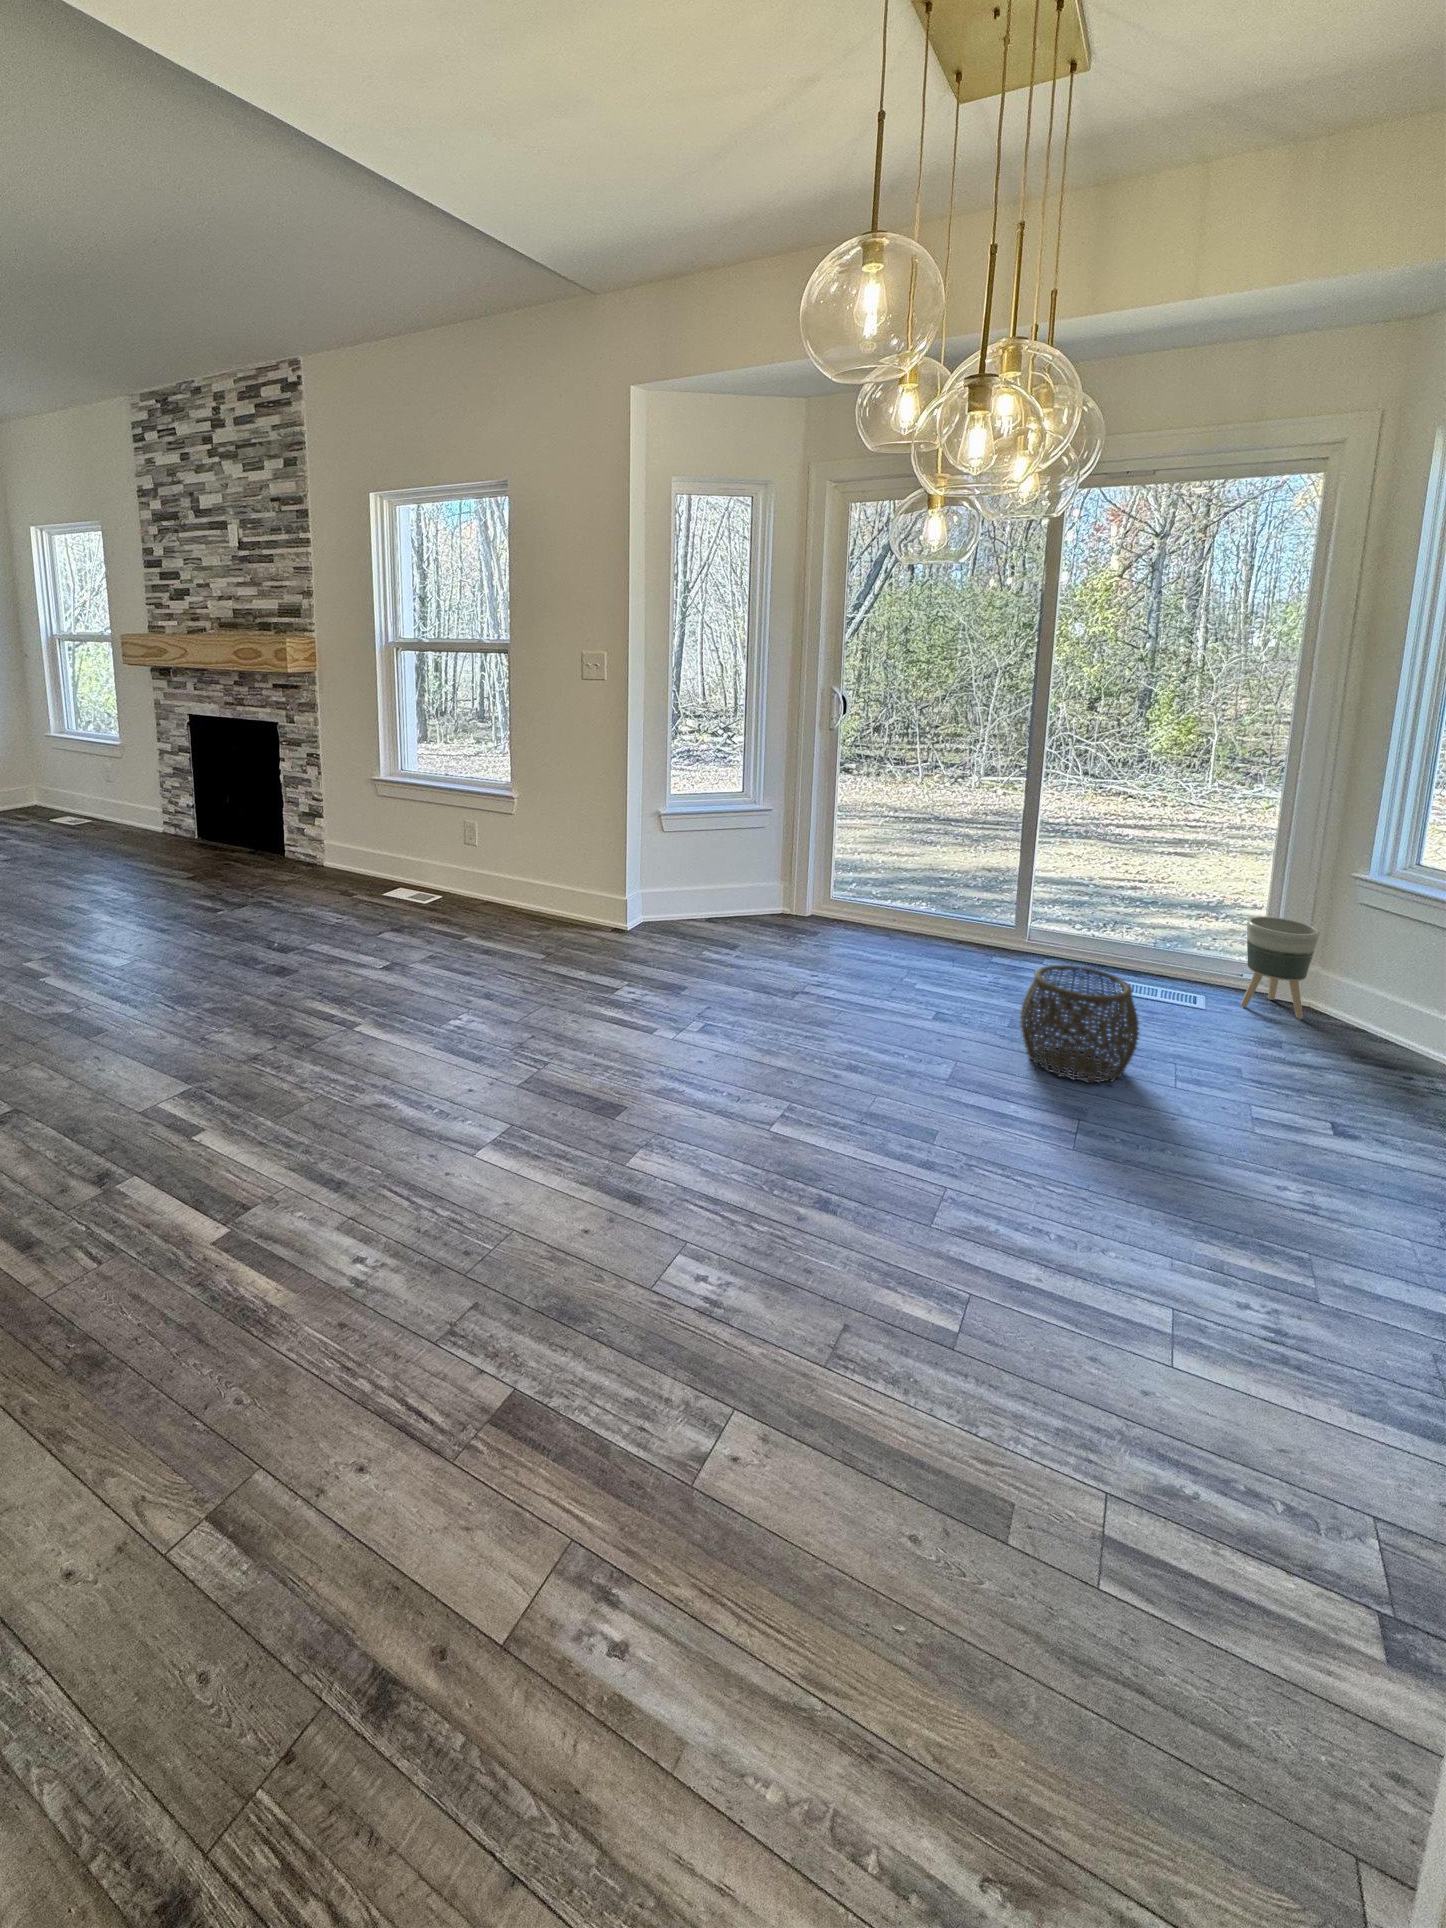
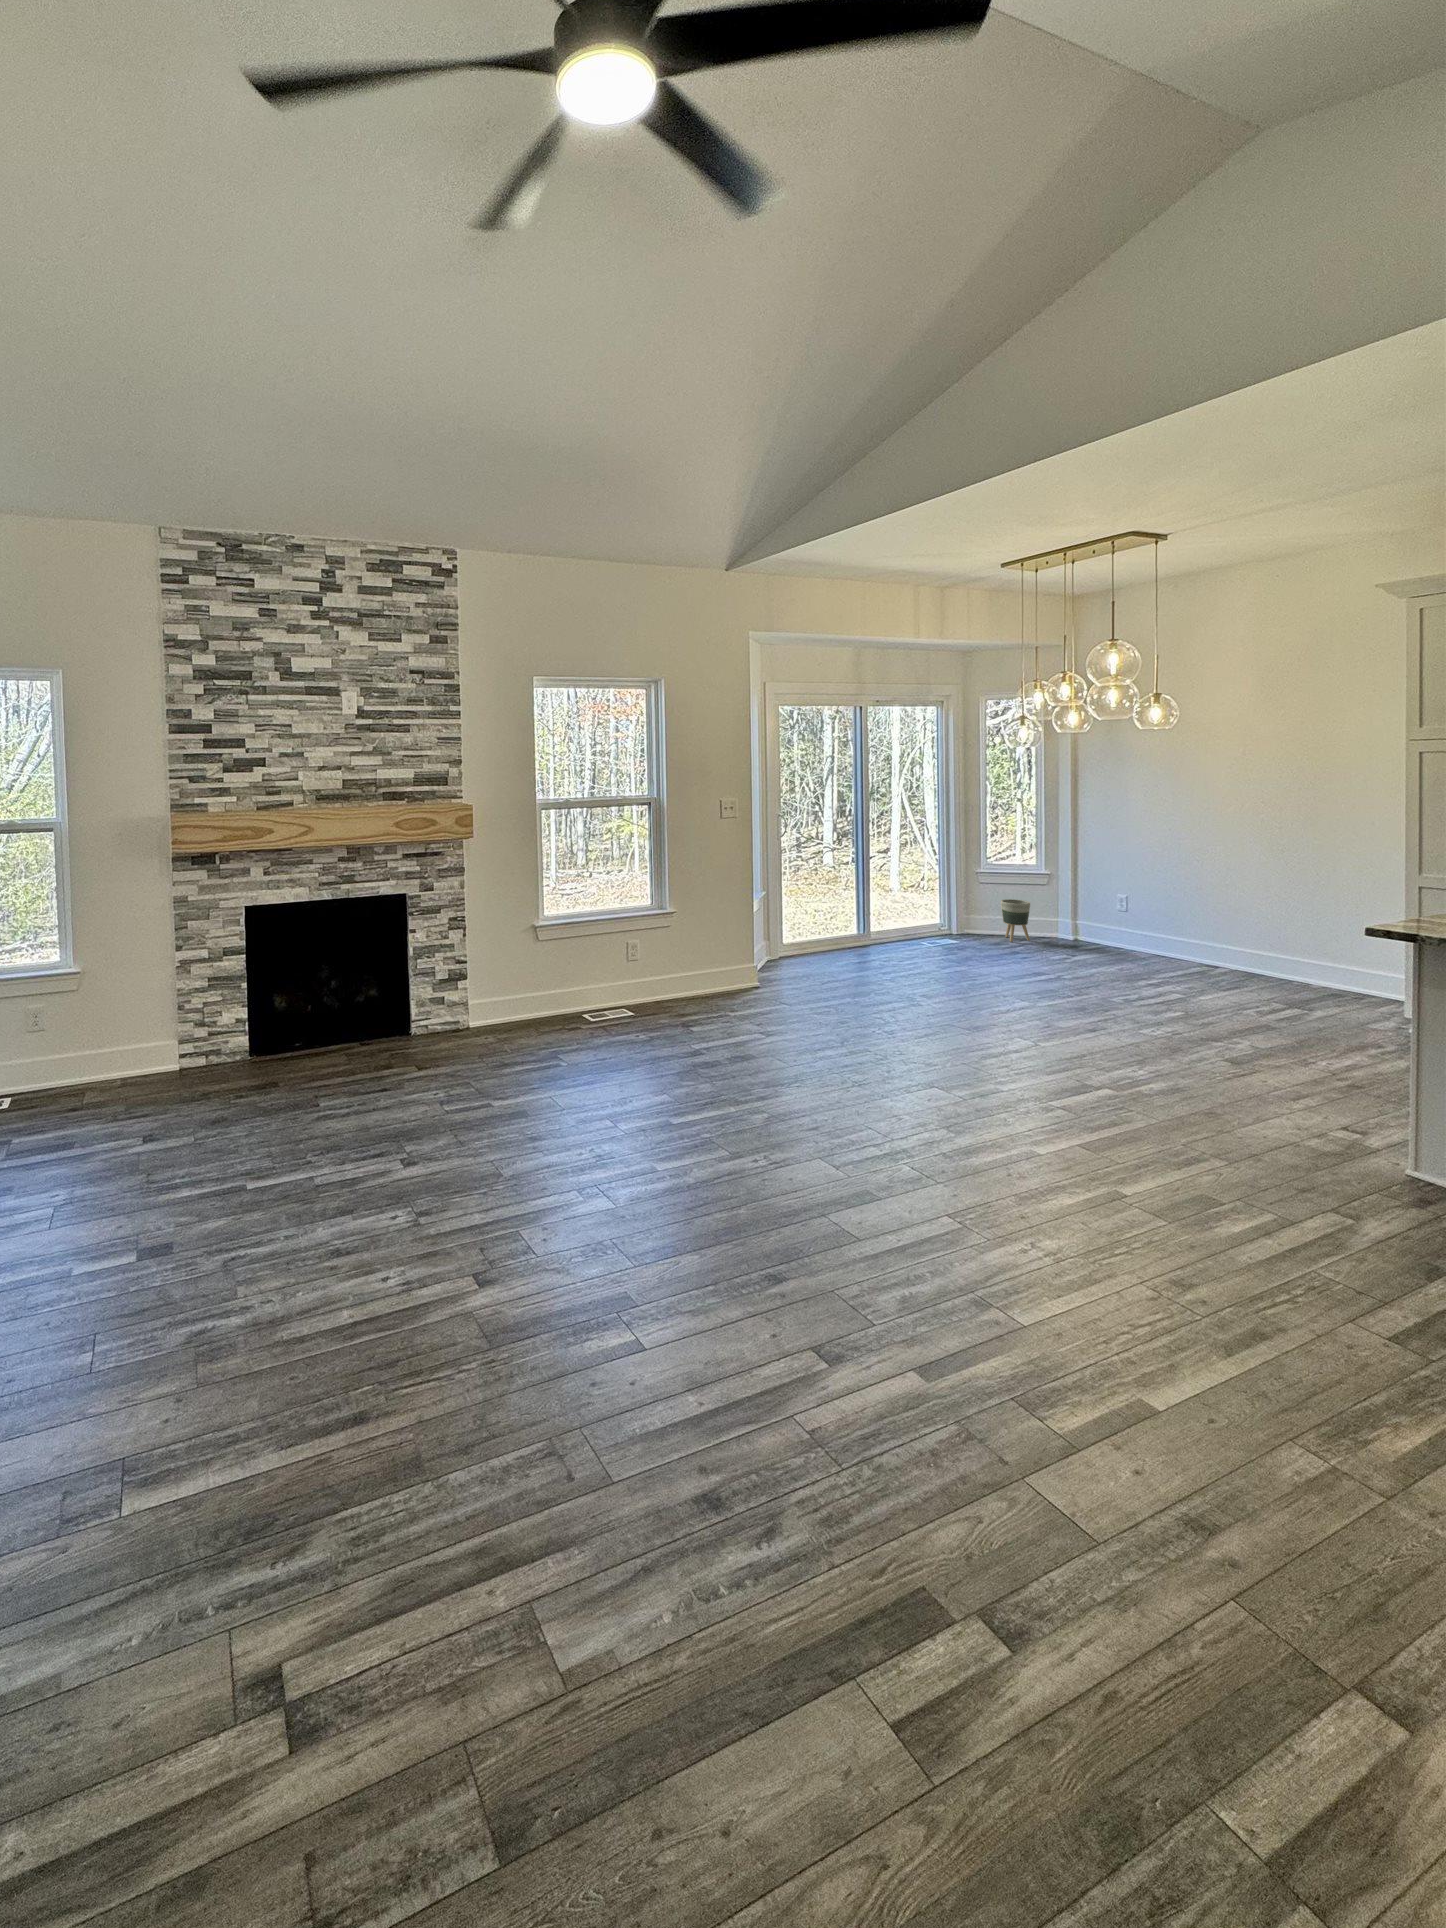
woven basket: present [1020,965,1139,1083] -> none [1025,932,1085,984]

